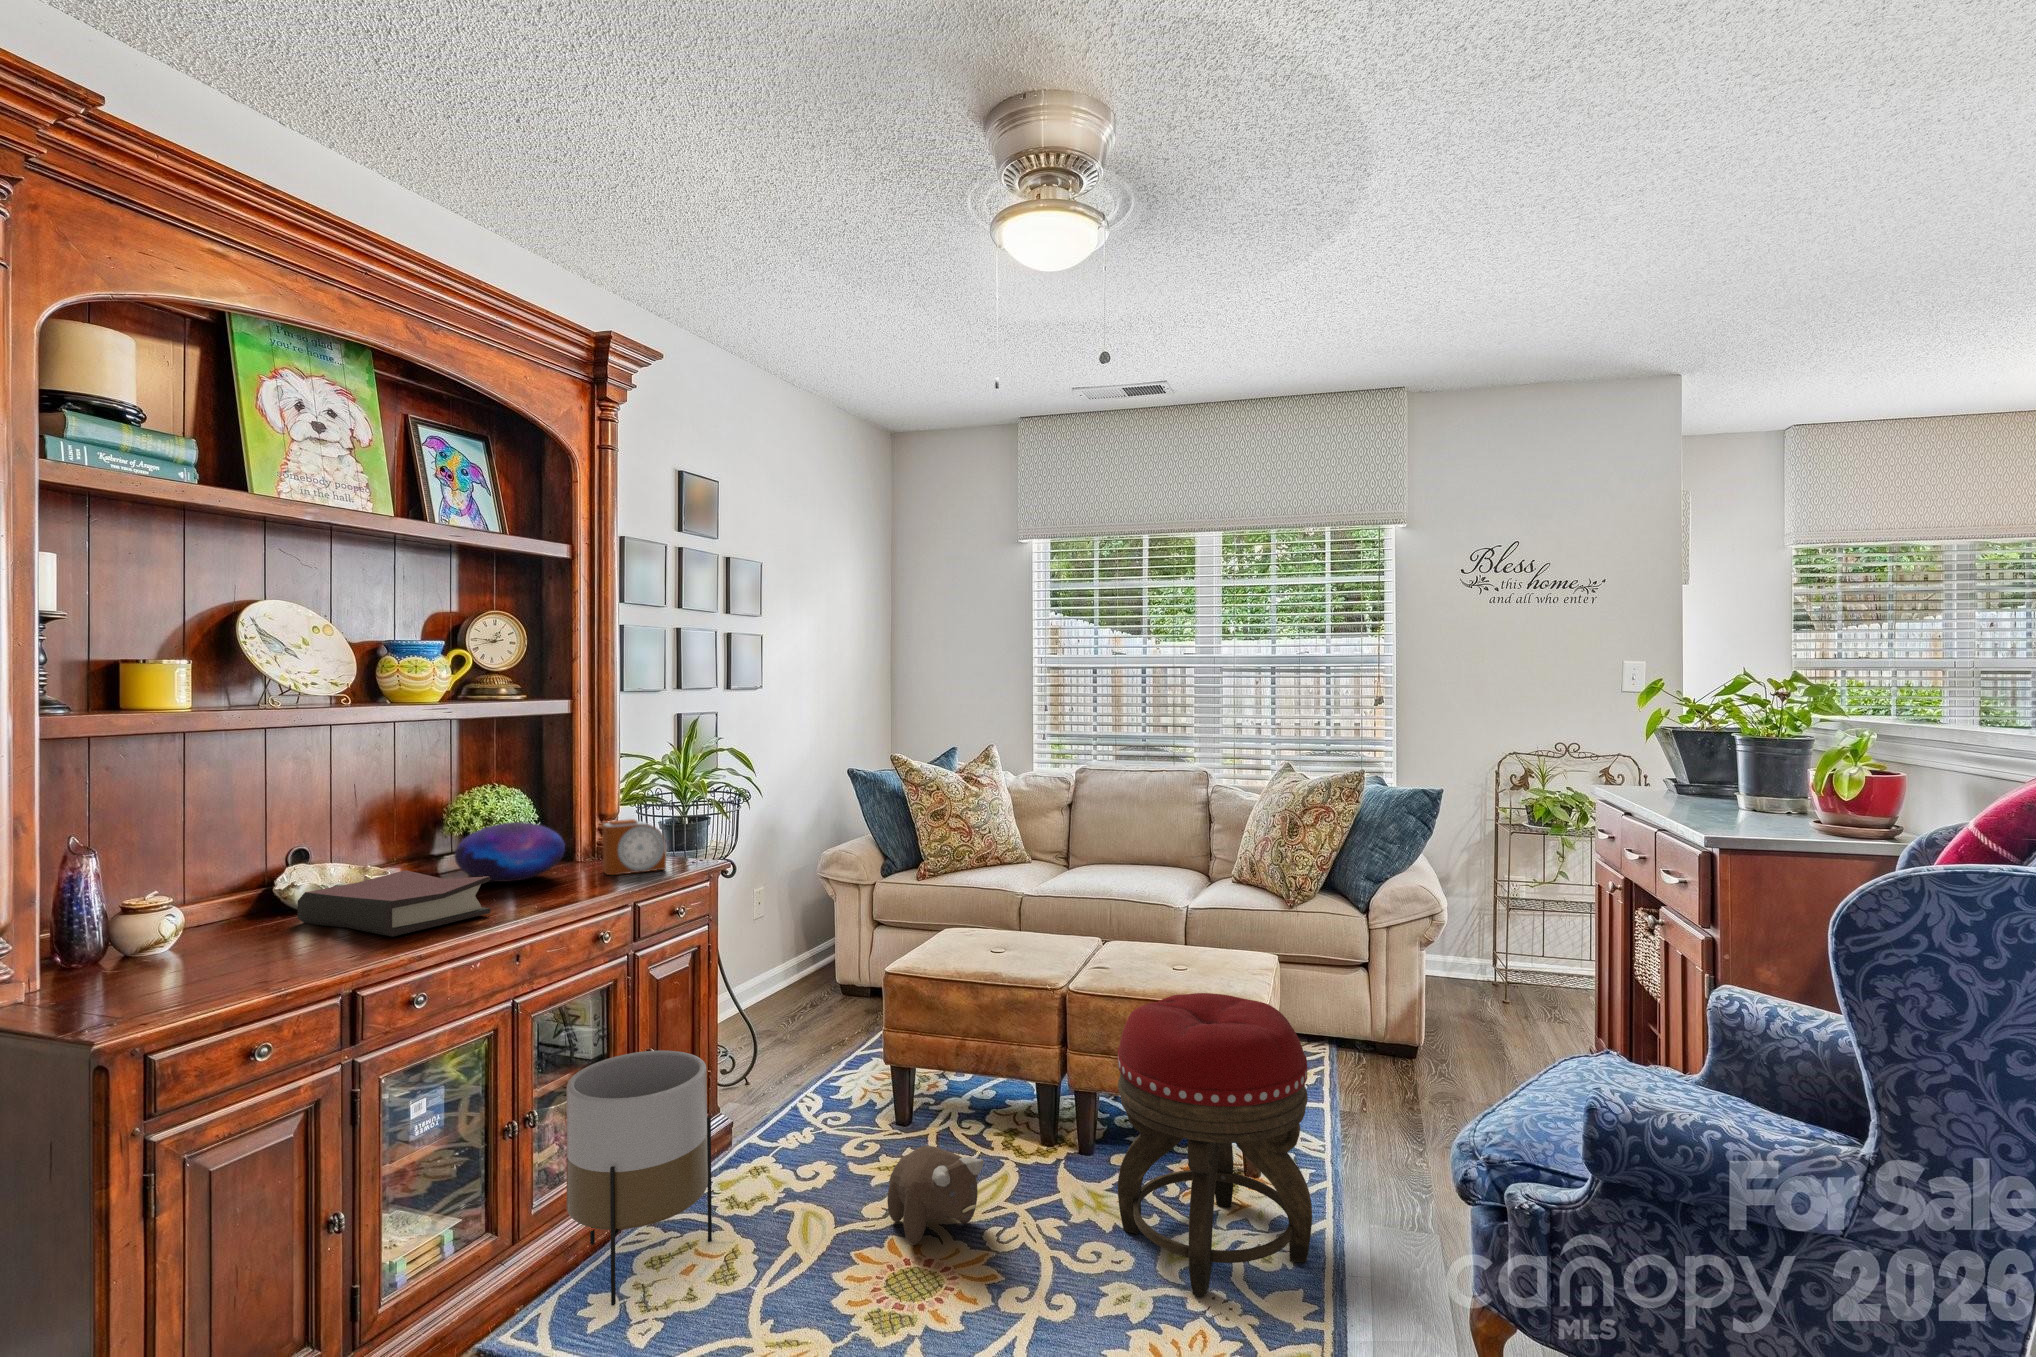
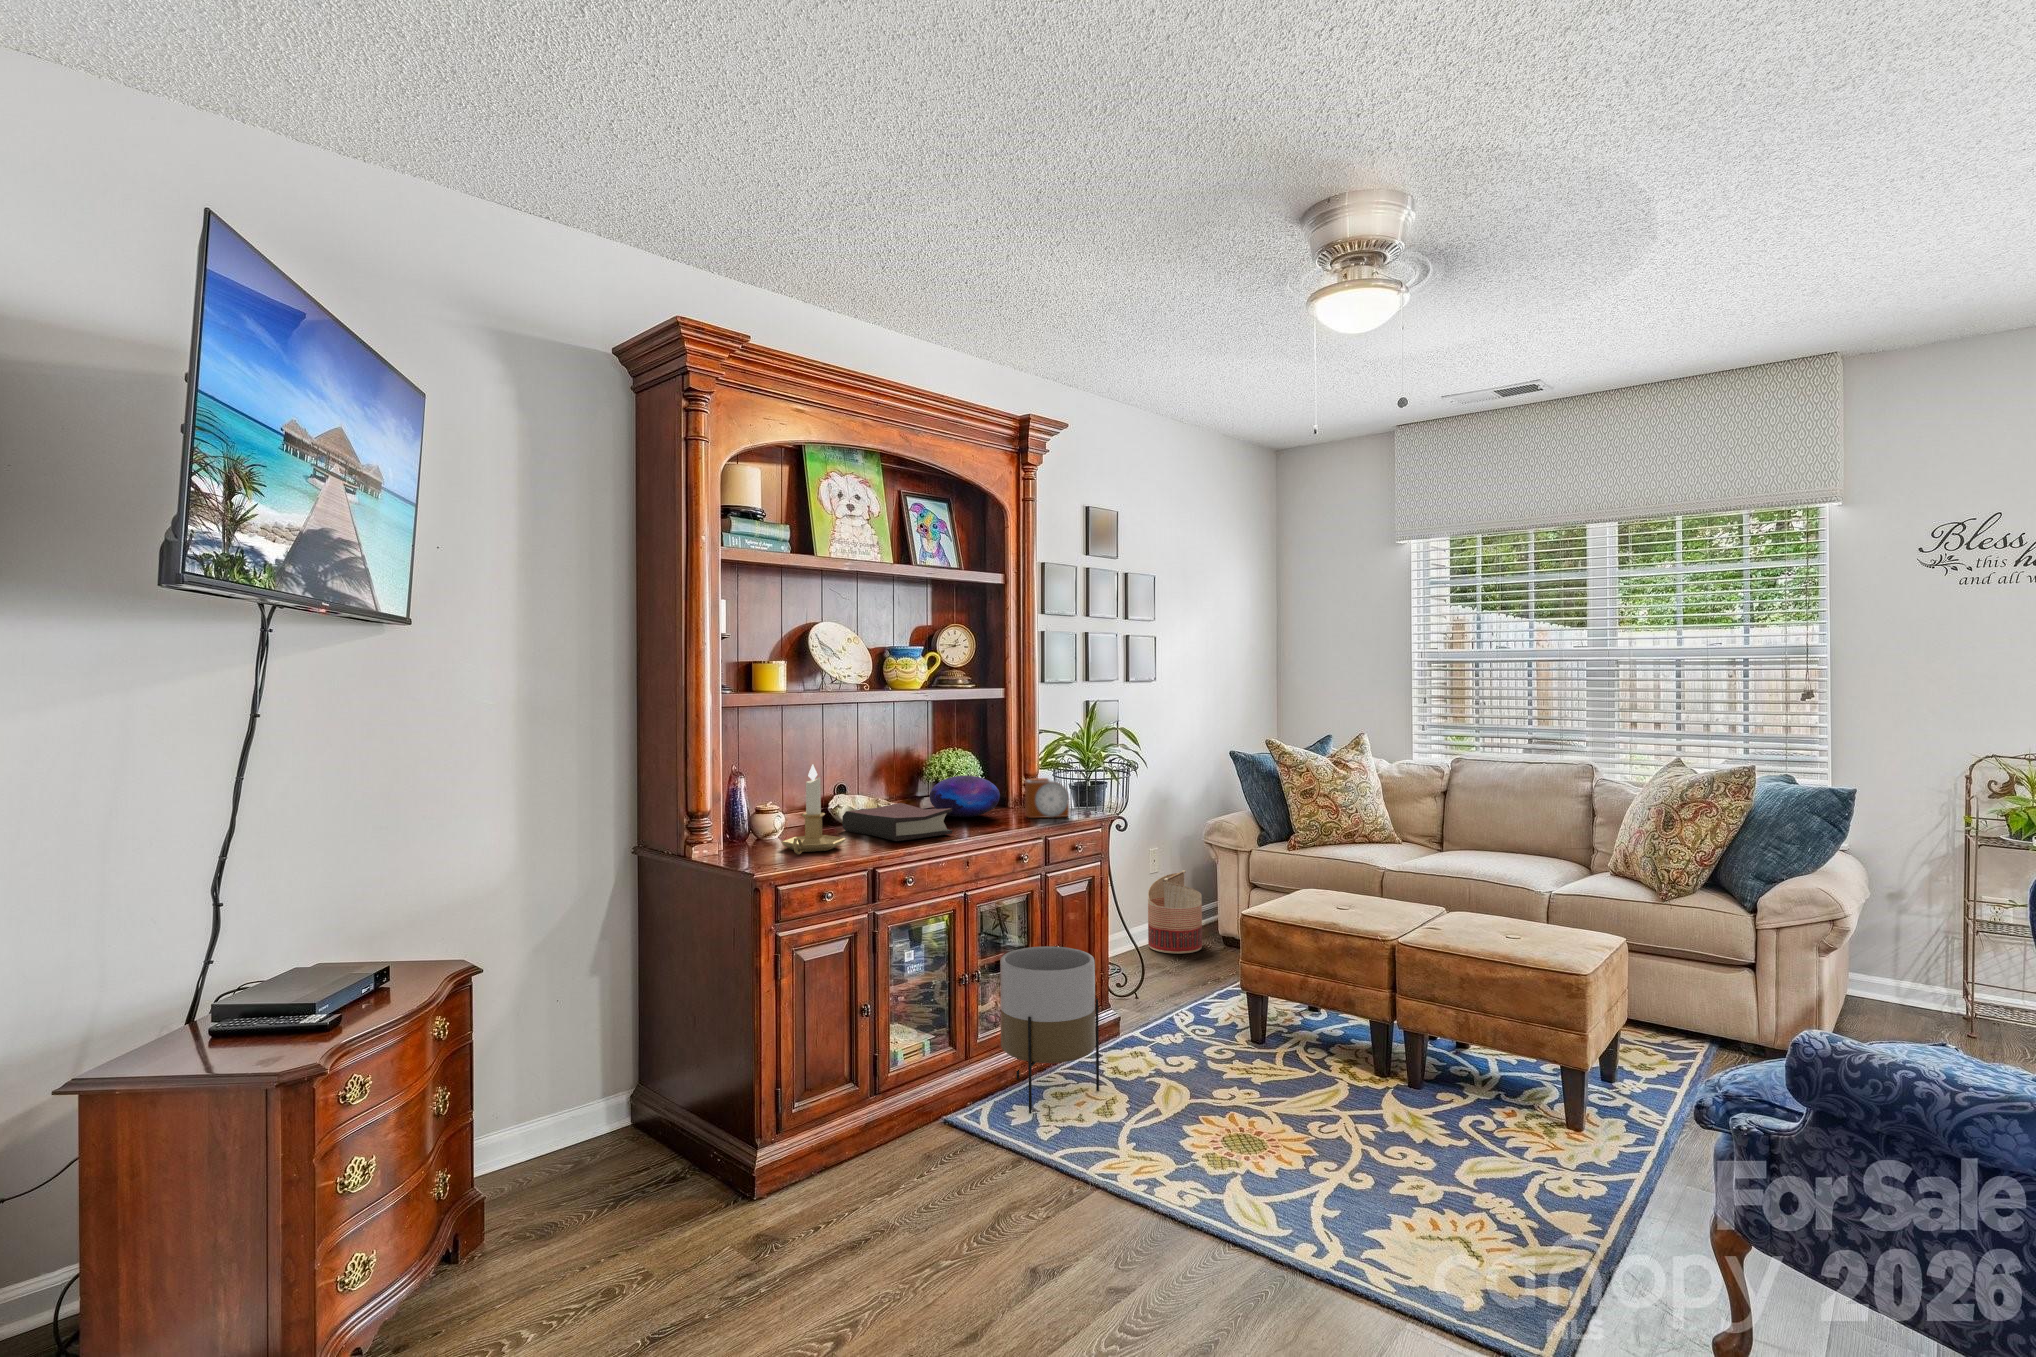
candlestick: none [164,826,297,983] -> present [781,765,845,854]
basket: none [755,909,819,1011] -> present [1148,870,1202,954]
footstool: present [1118,993,1312,1297] -> none [1422,949,1605,1194]
plush toy: present [887,1146,984,1245] -> none [1231,1047,1306,1119]

